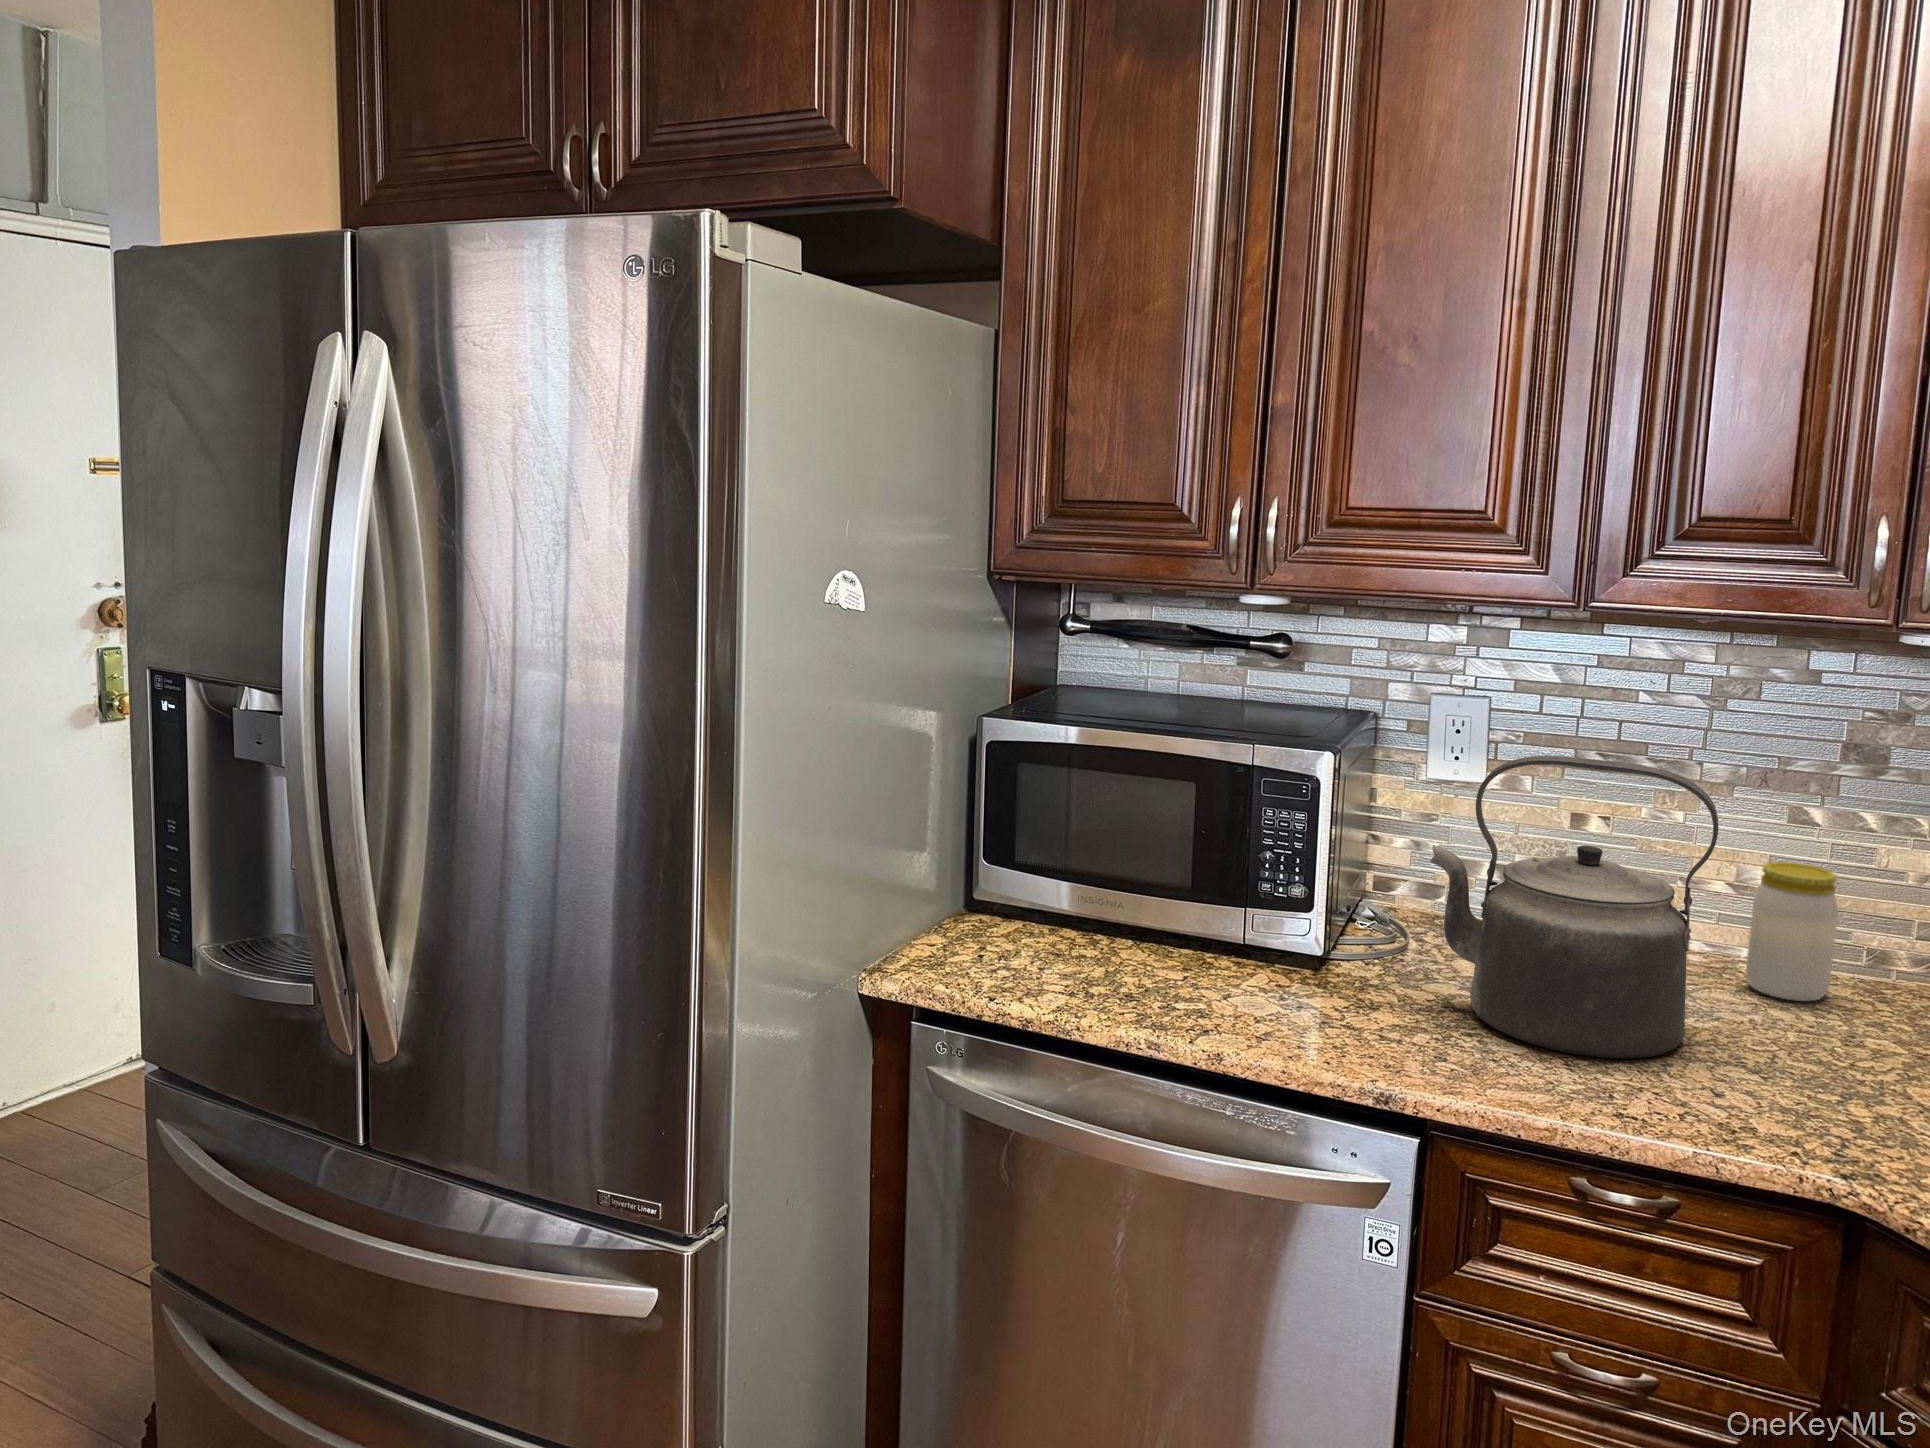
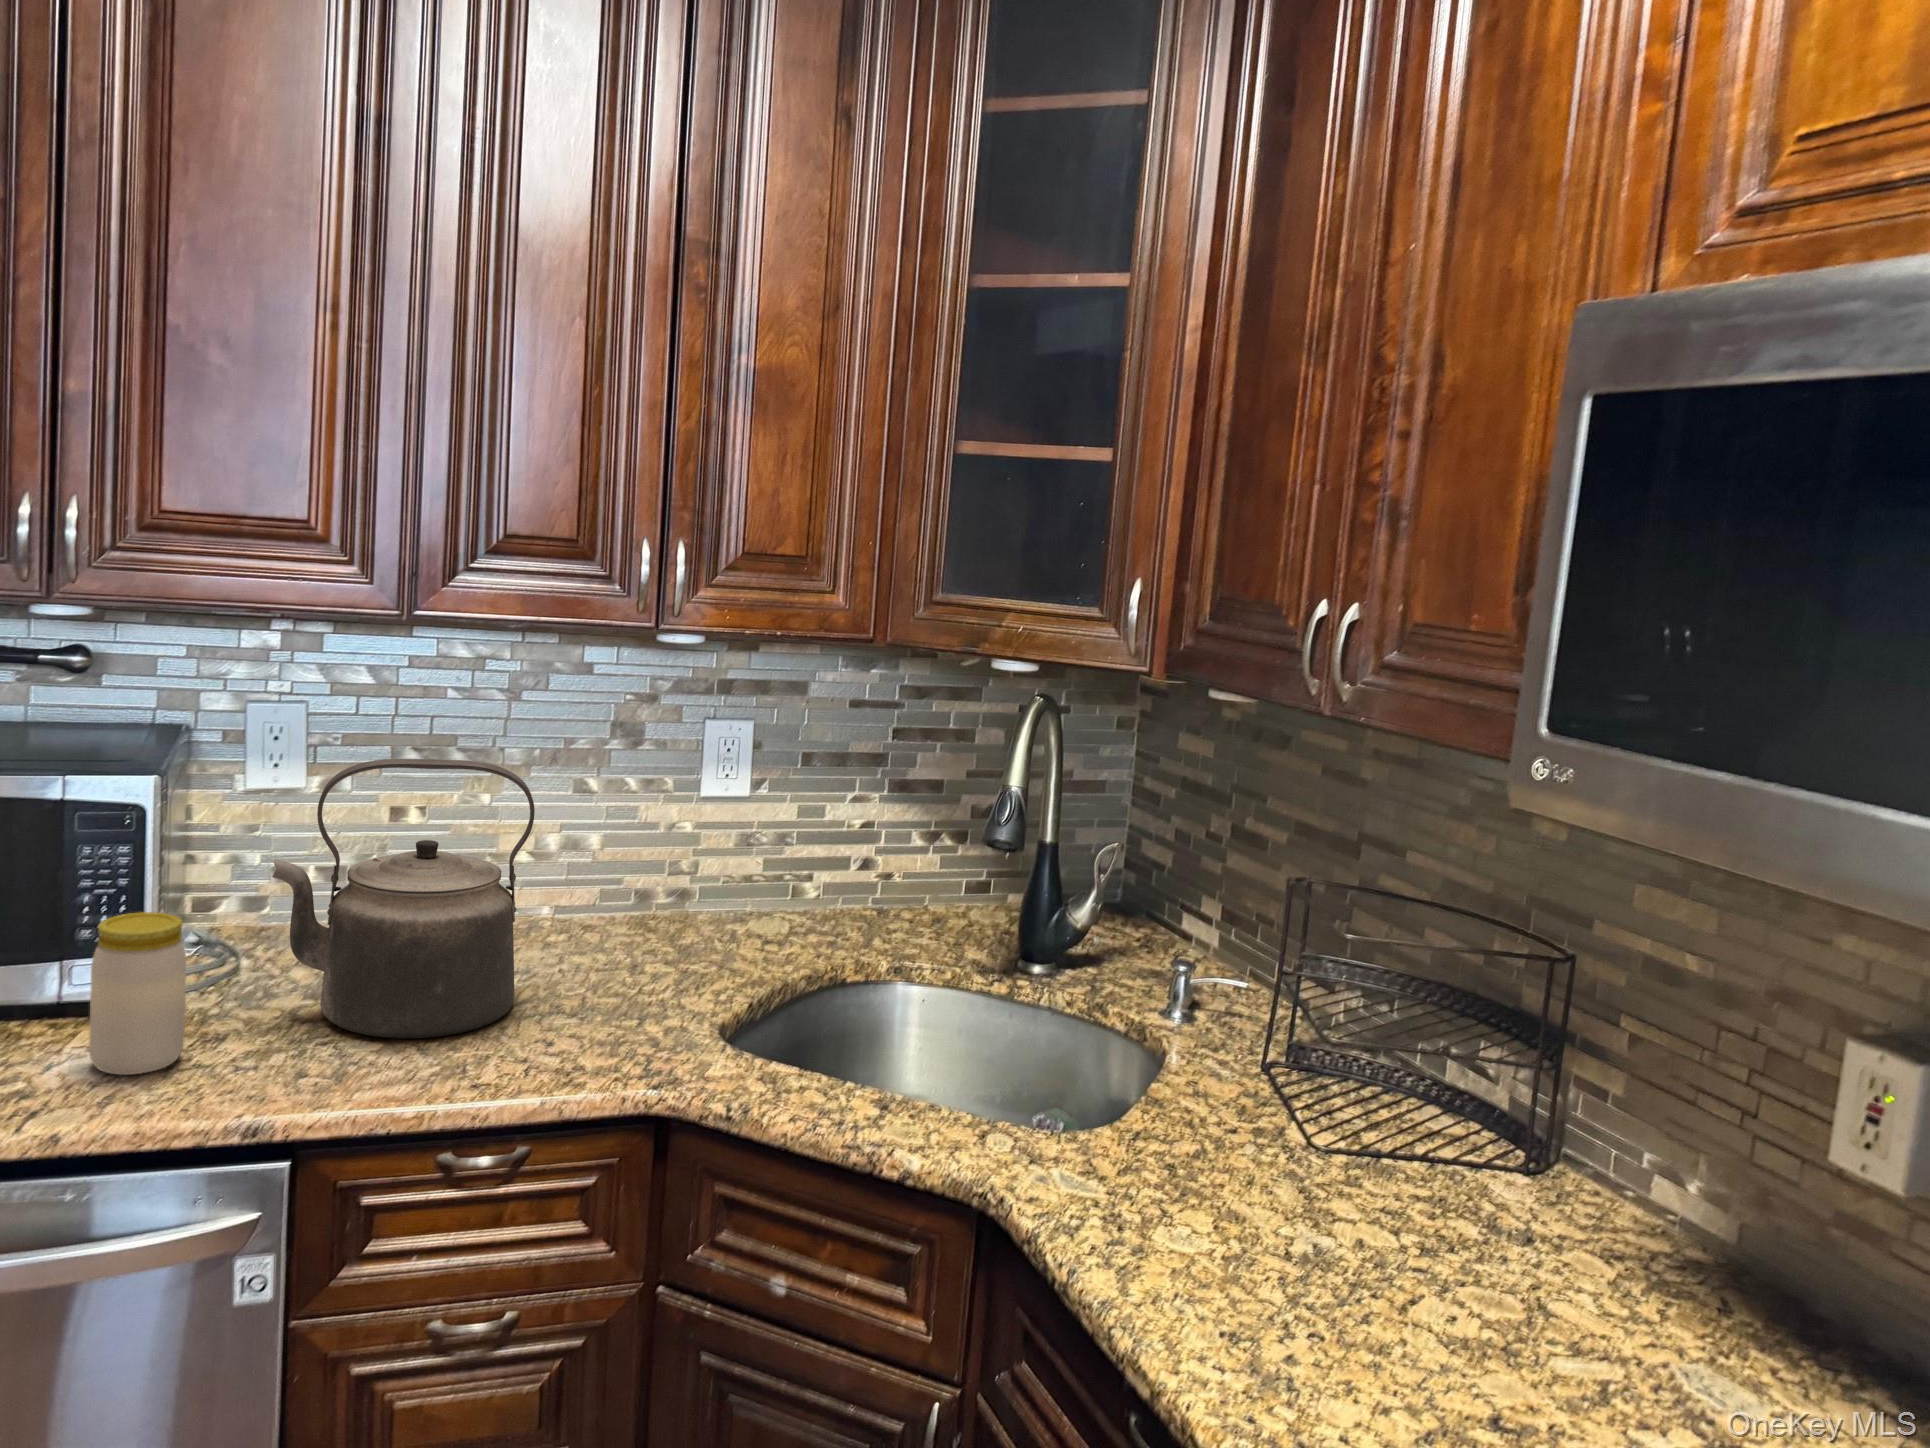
jar: present [1746,862,1838,1001] -> present [89,912,187,1075]

